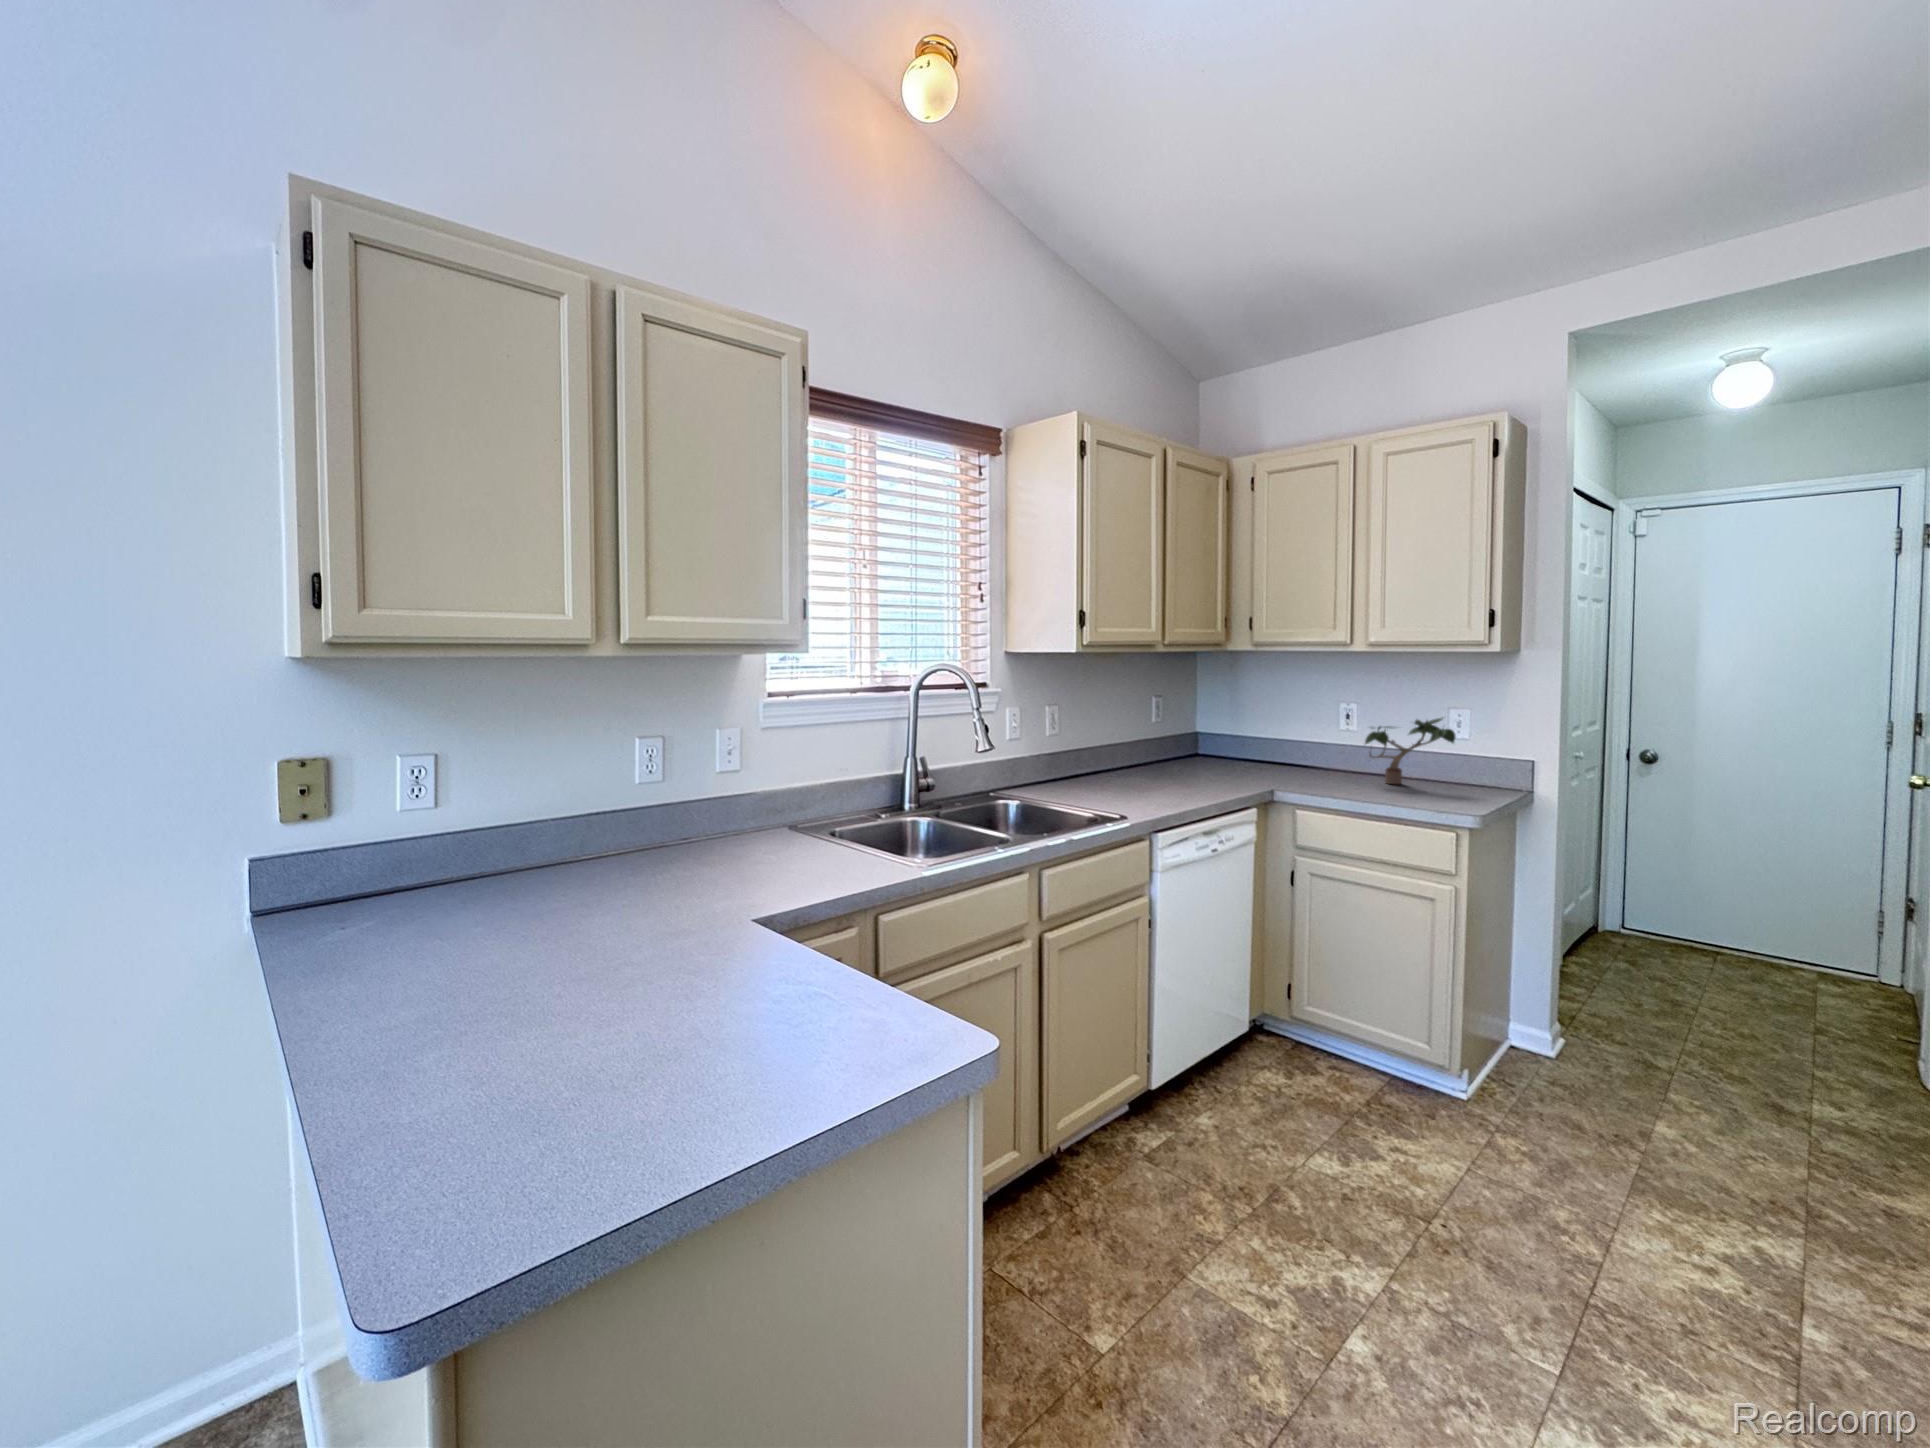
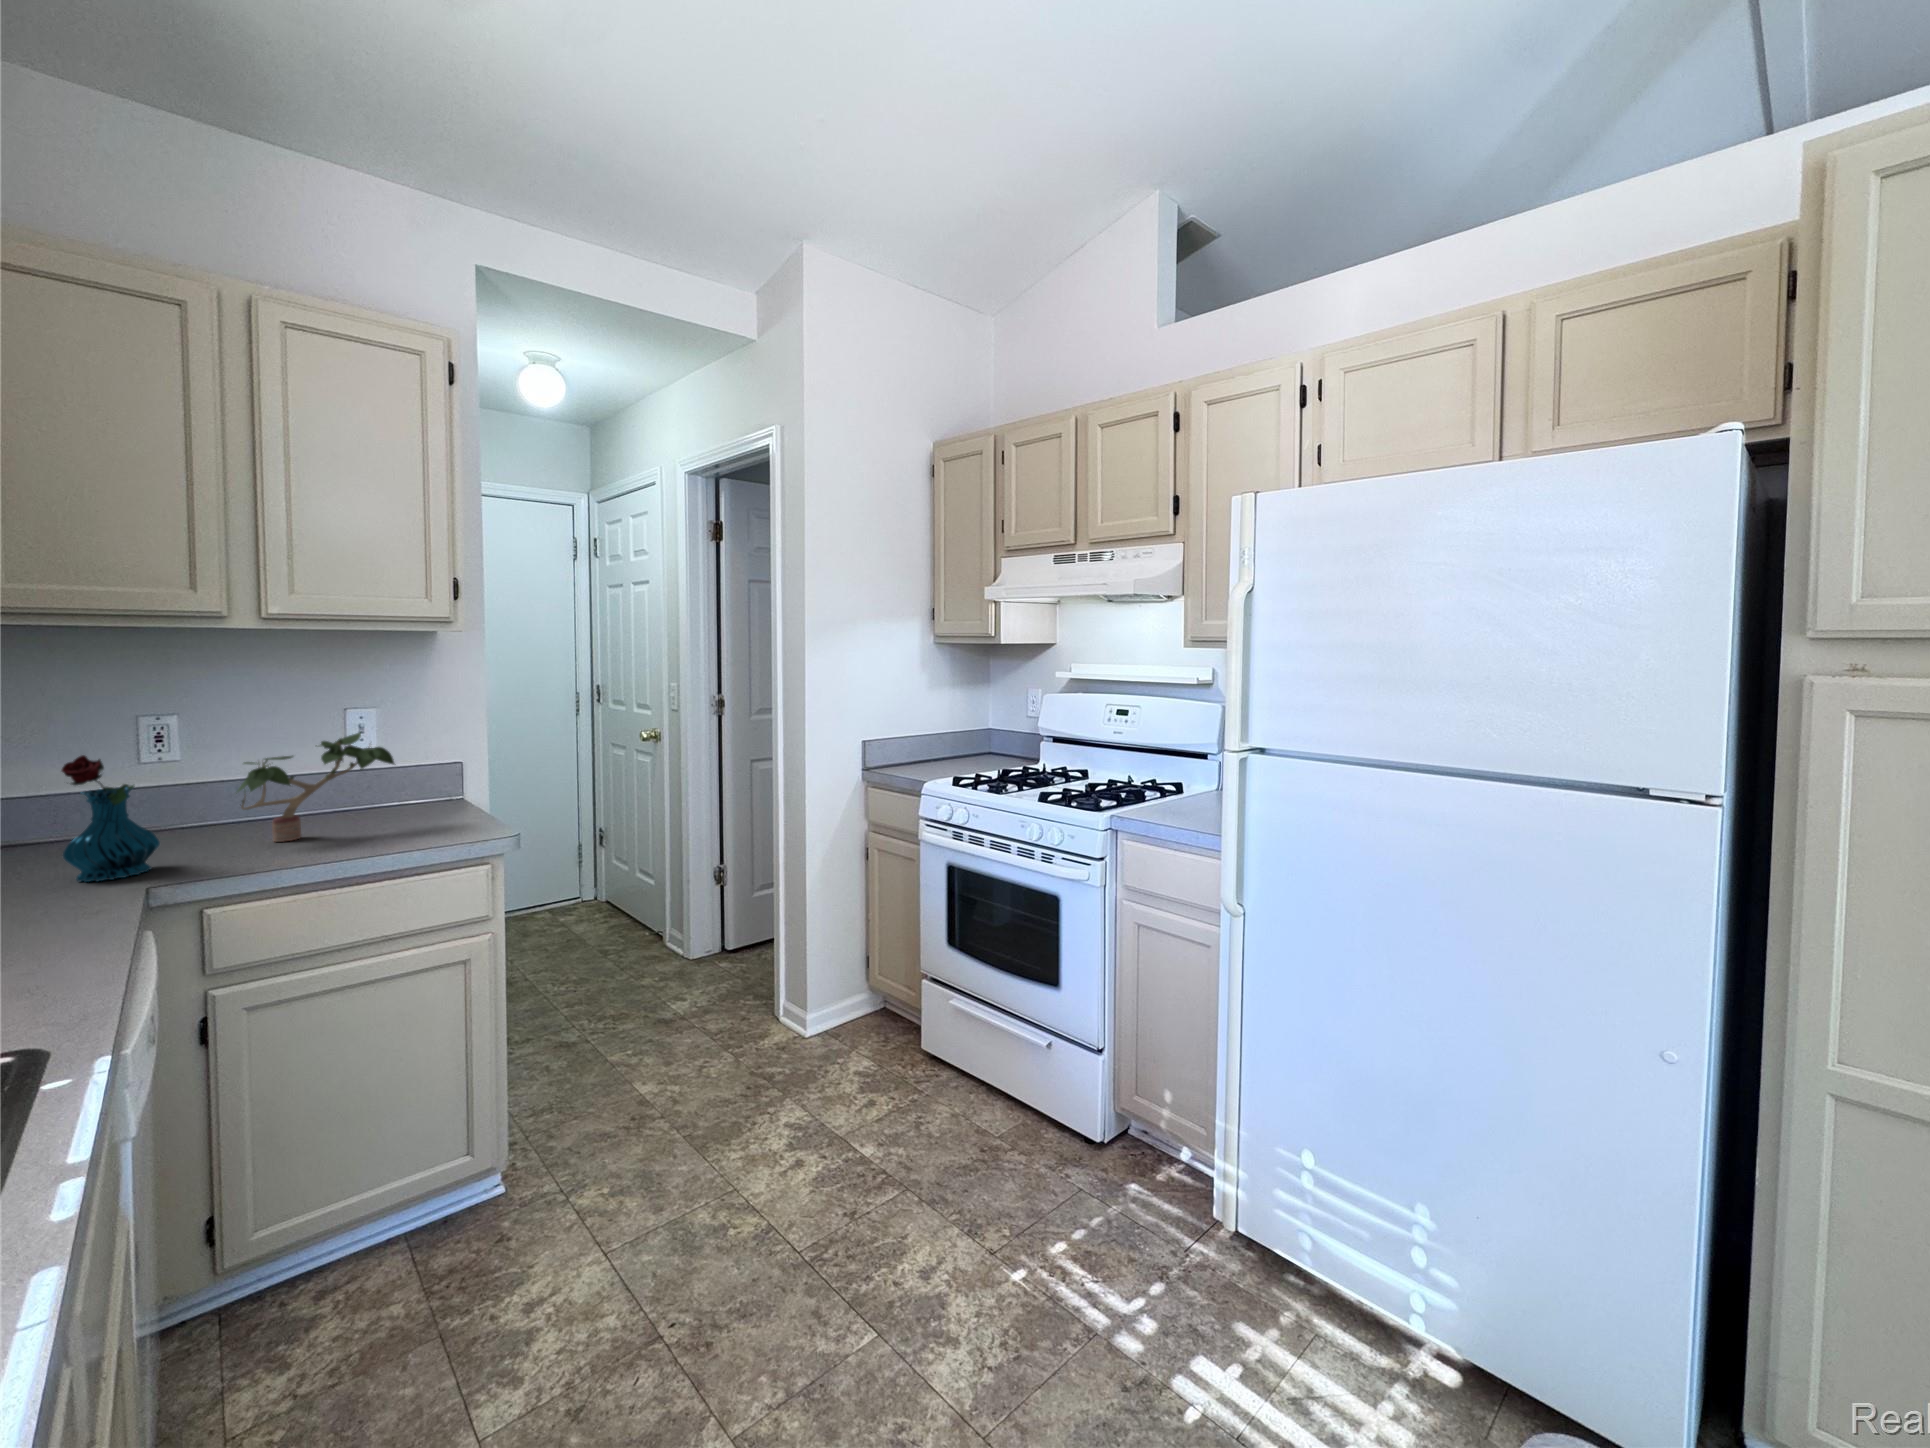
vase: none [1280,709,1320,780] -> present [62,755,160,882]

